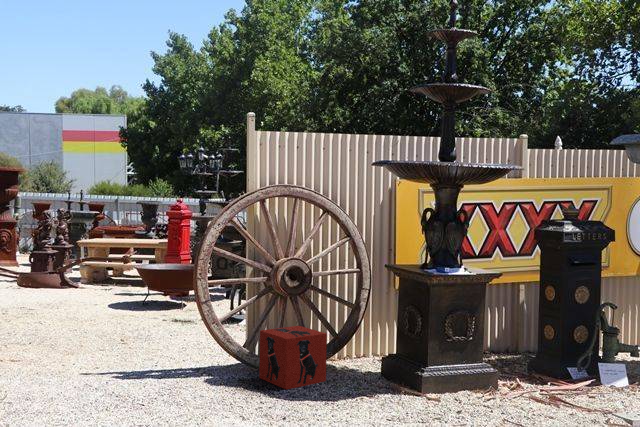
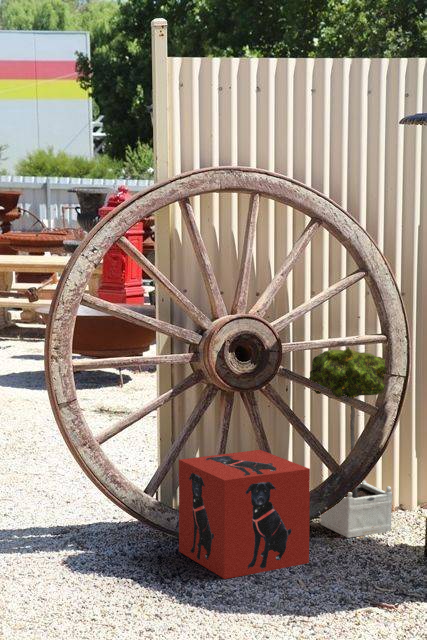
potted tree: none [322,274,364,370] -> present [309,347,392,538]

